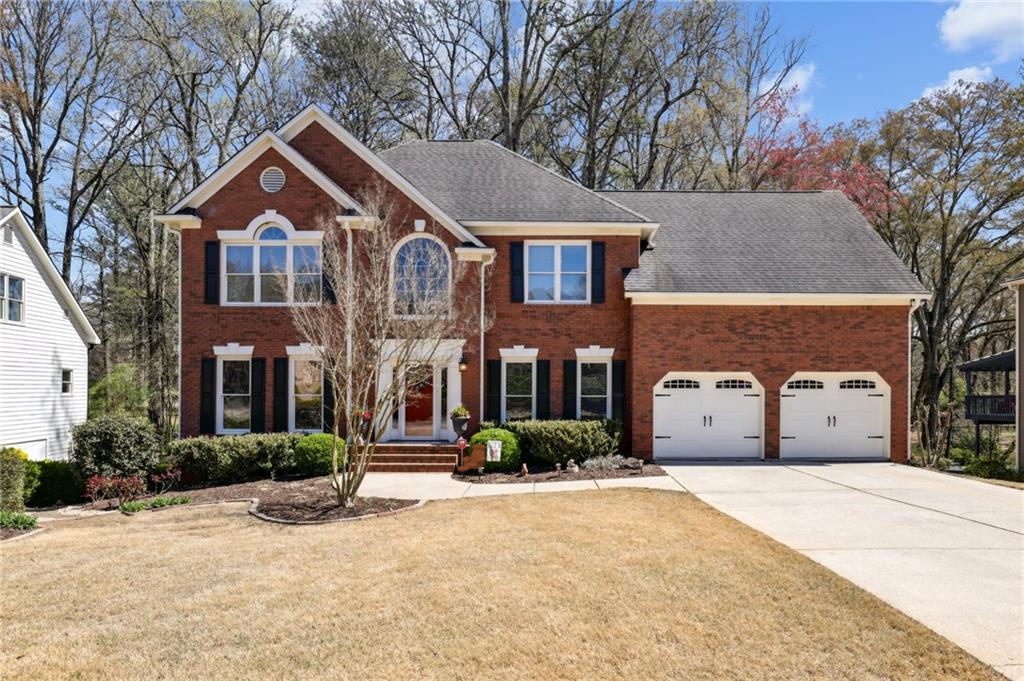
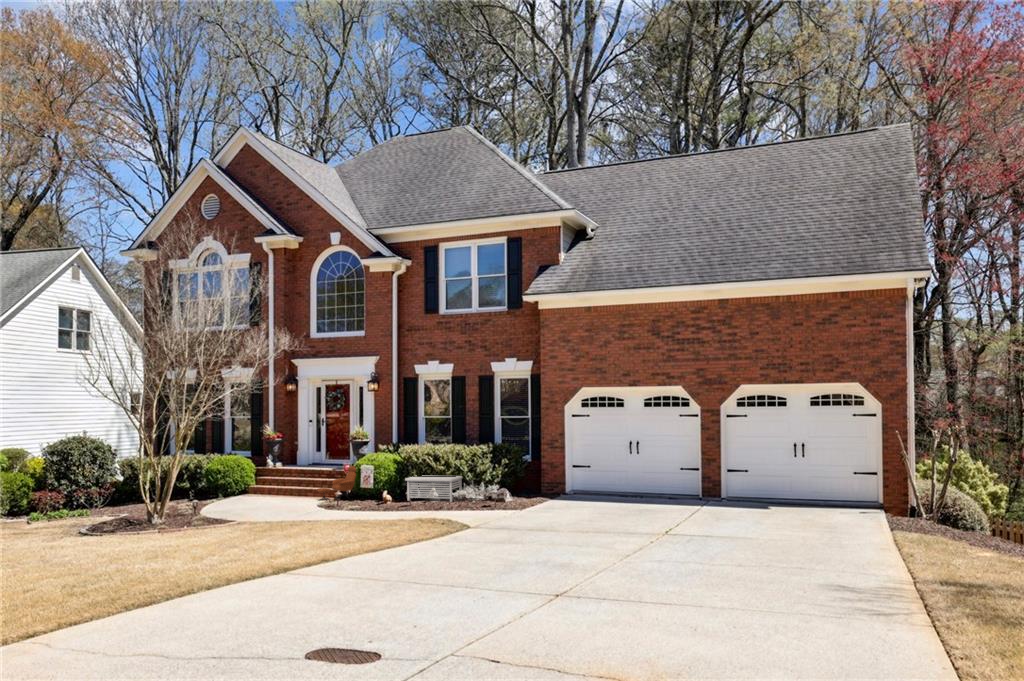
storage bench: none [540,450,590,475] -> present [405,476,462,502]

